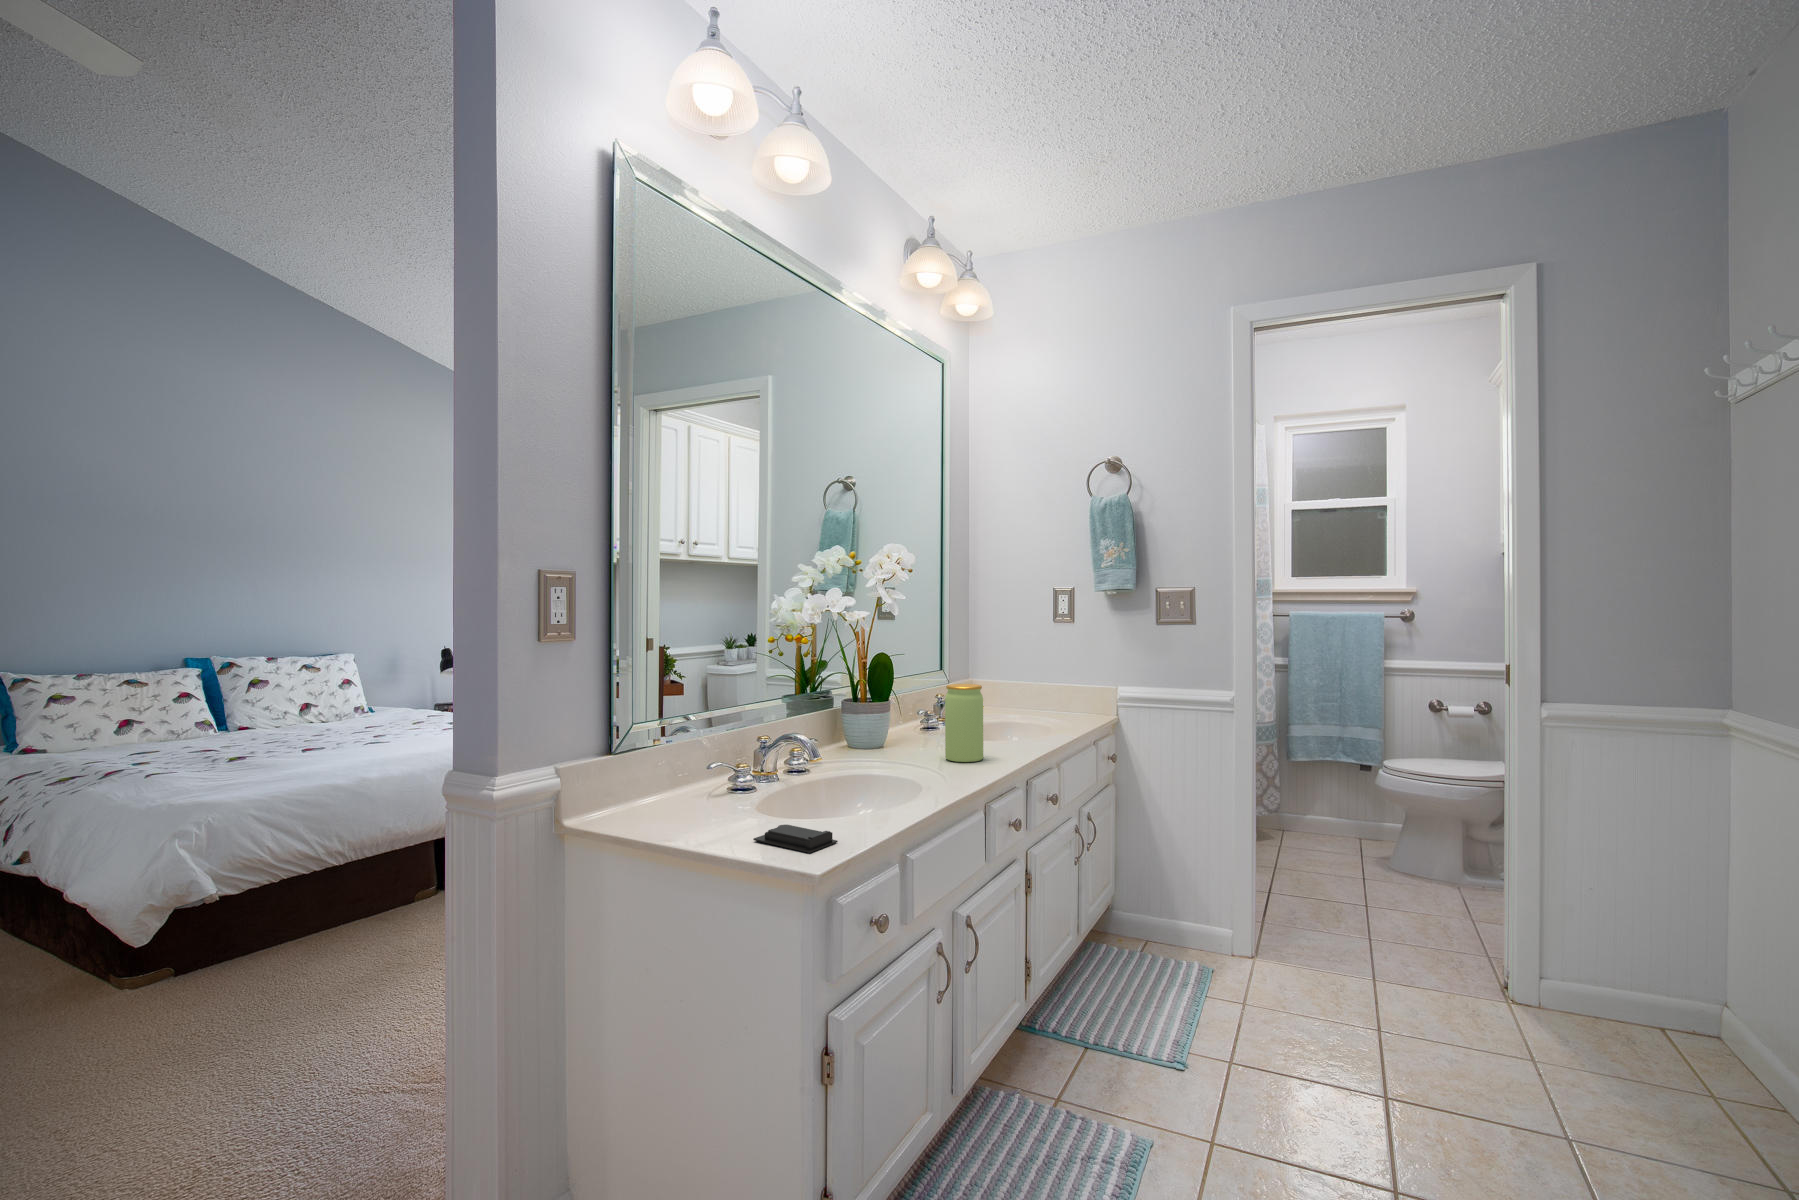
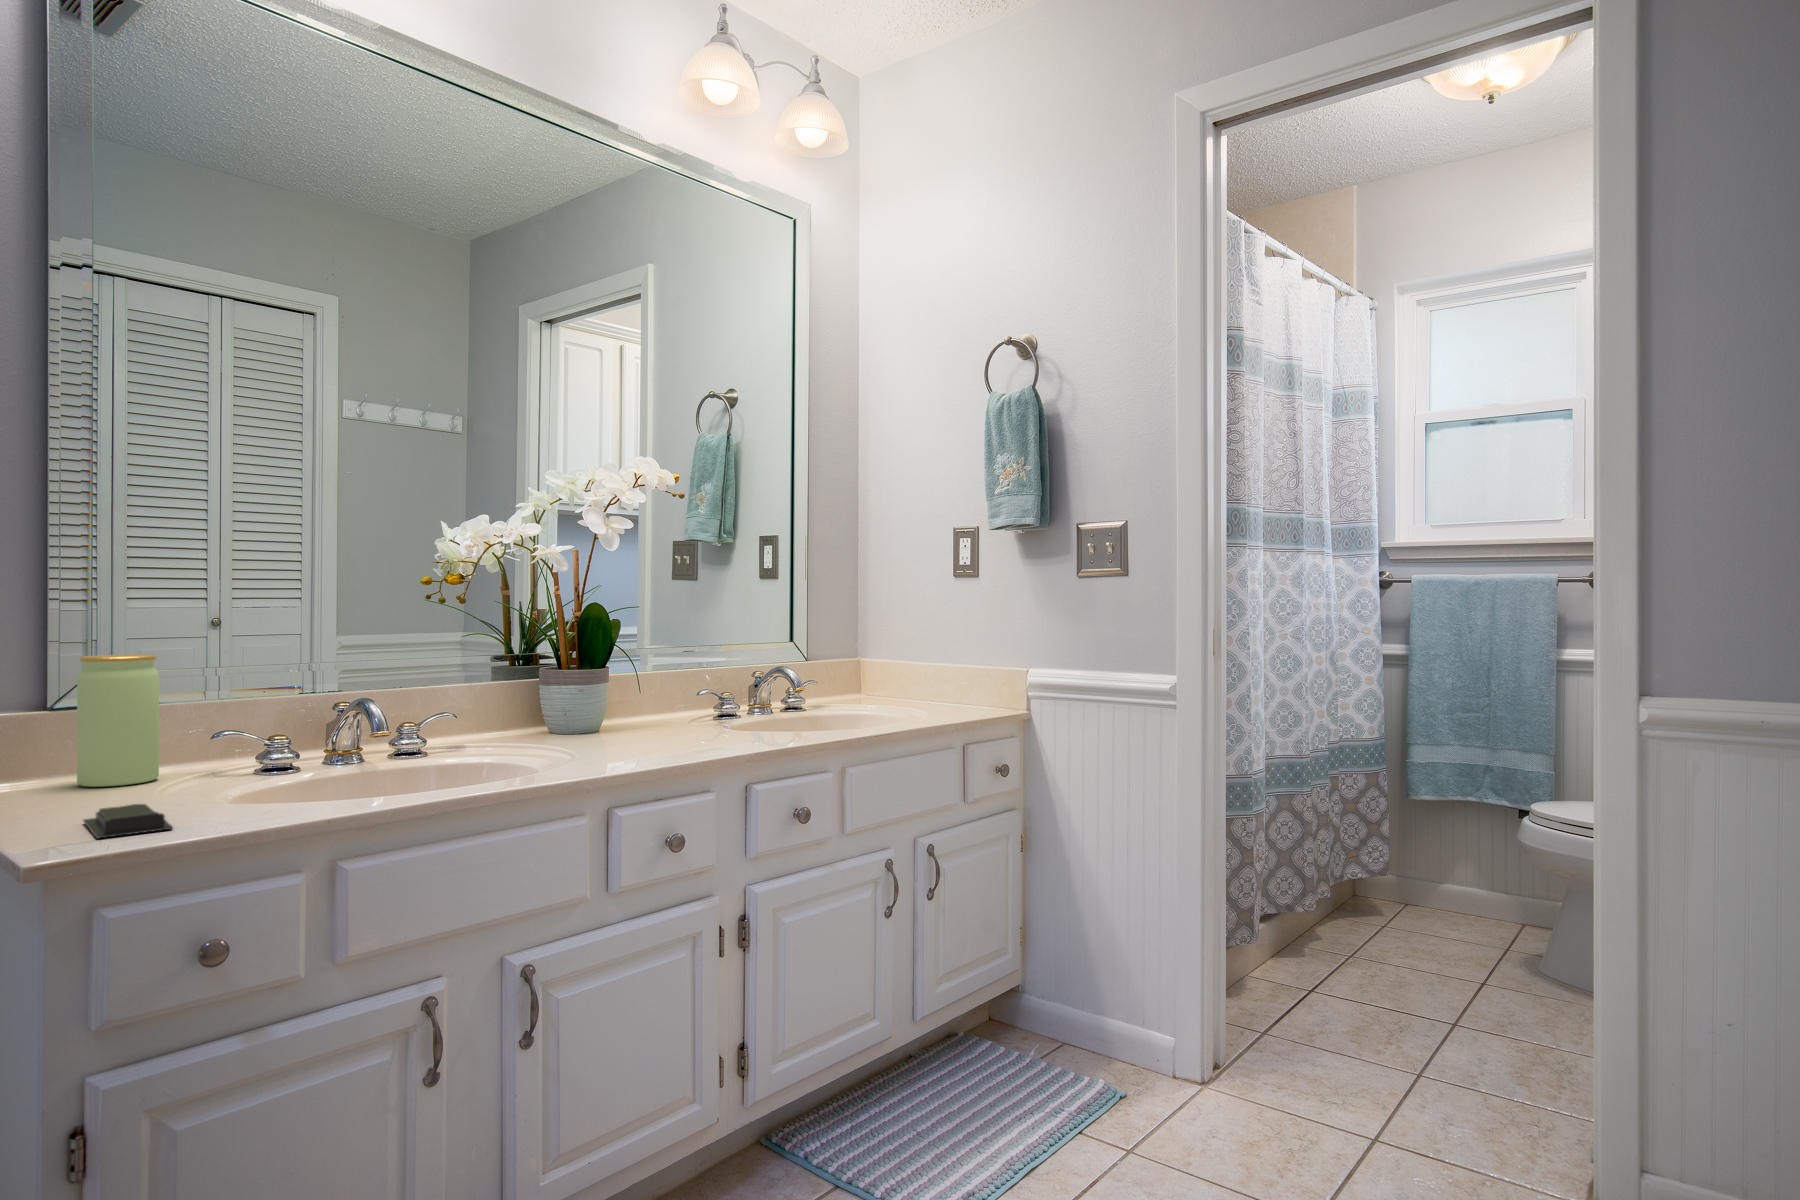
jar: present [945,684,983,762] -> present [77,654,159,787]

